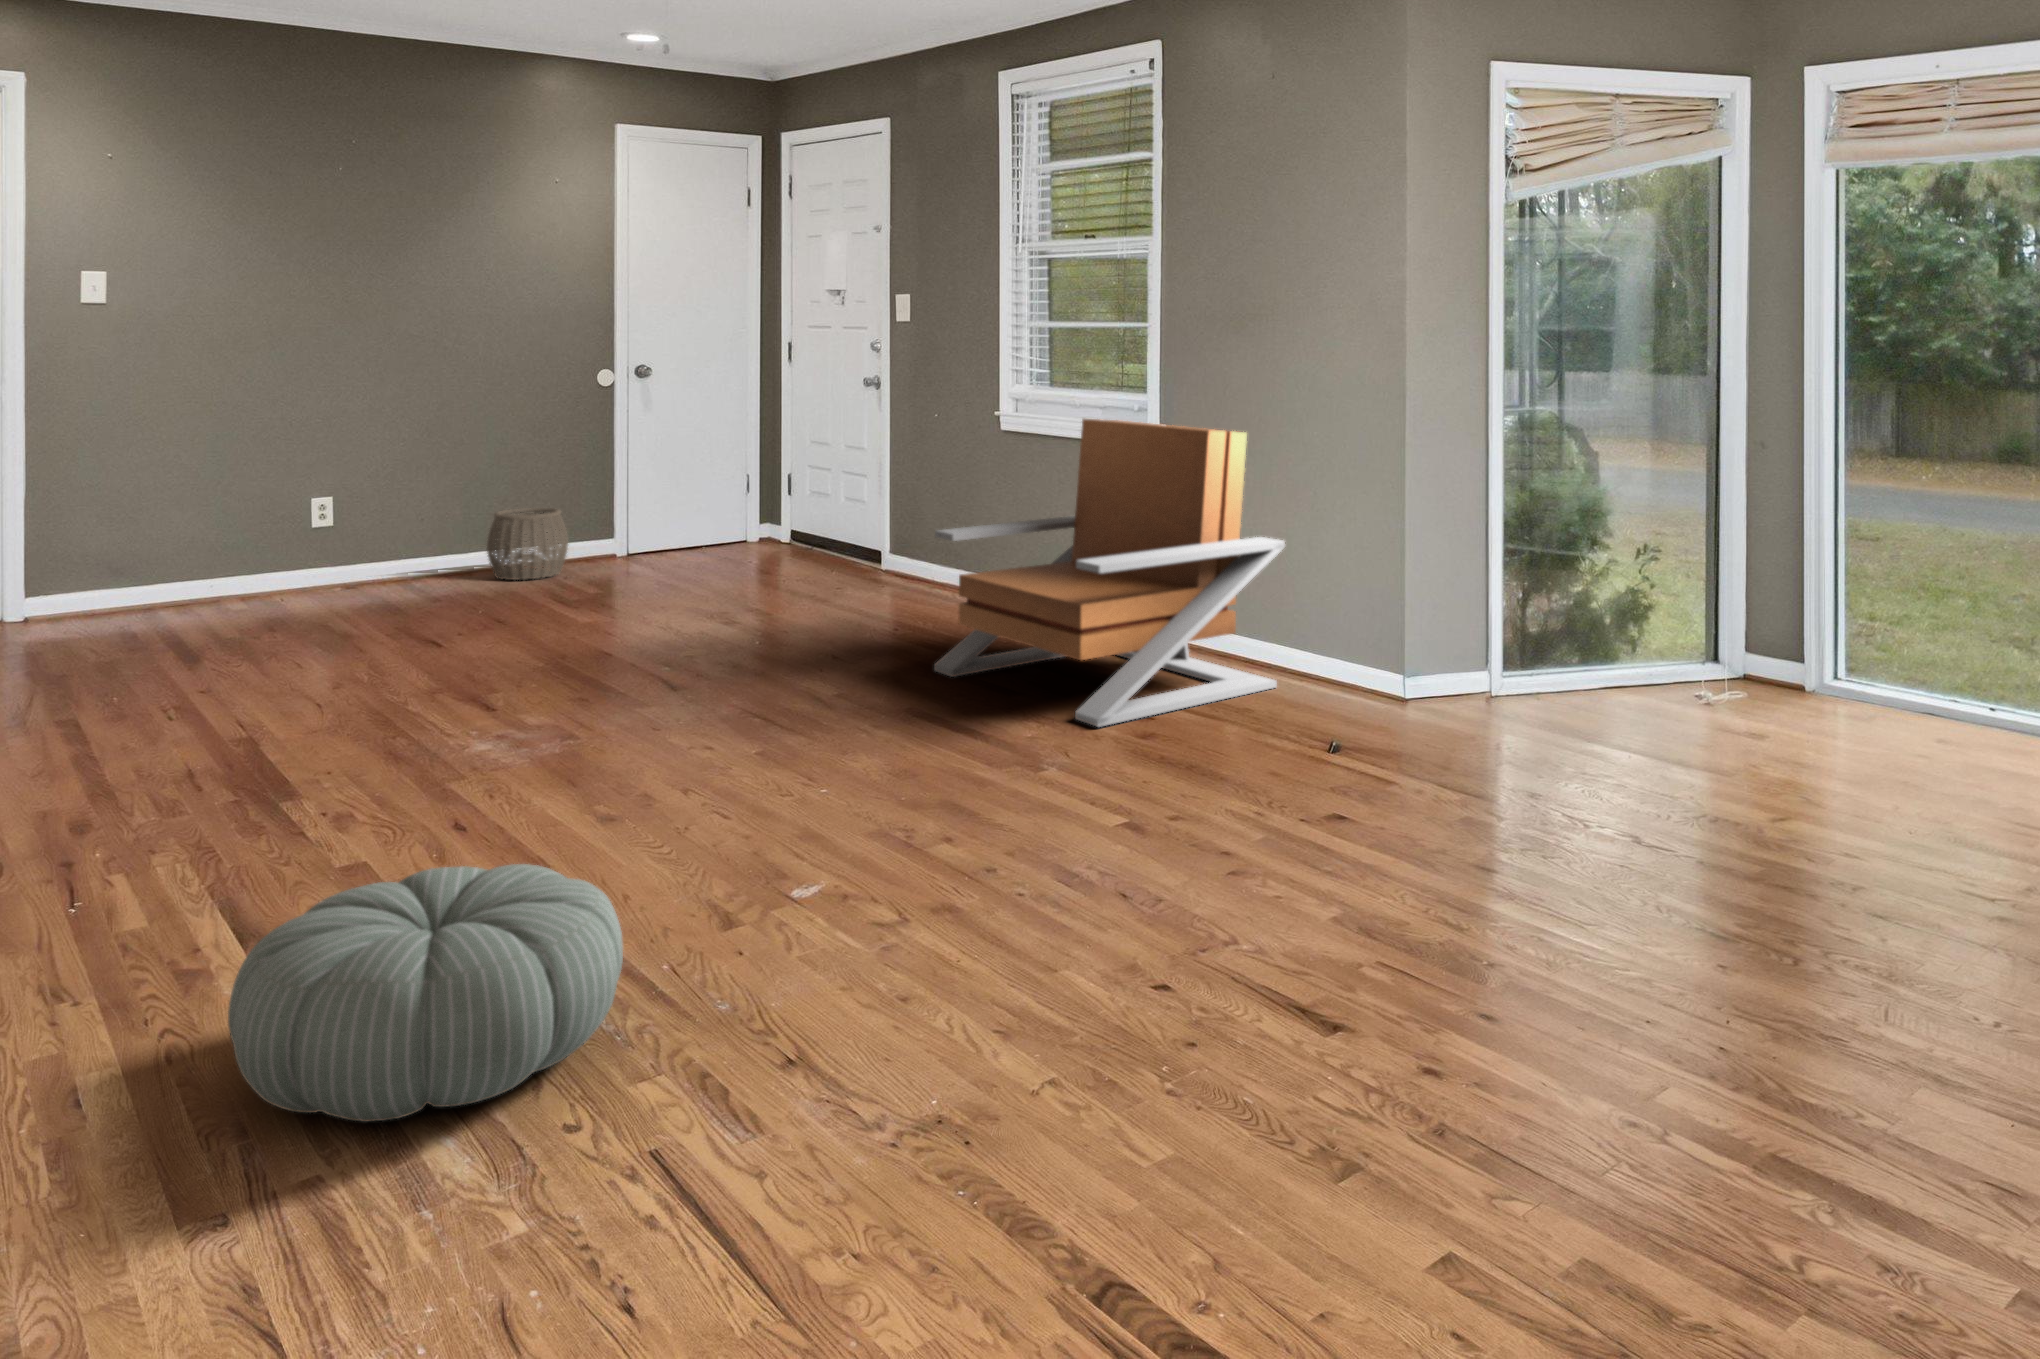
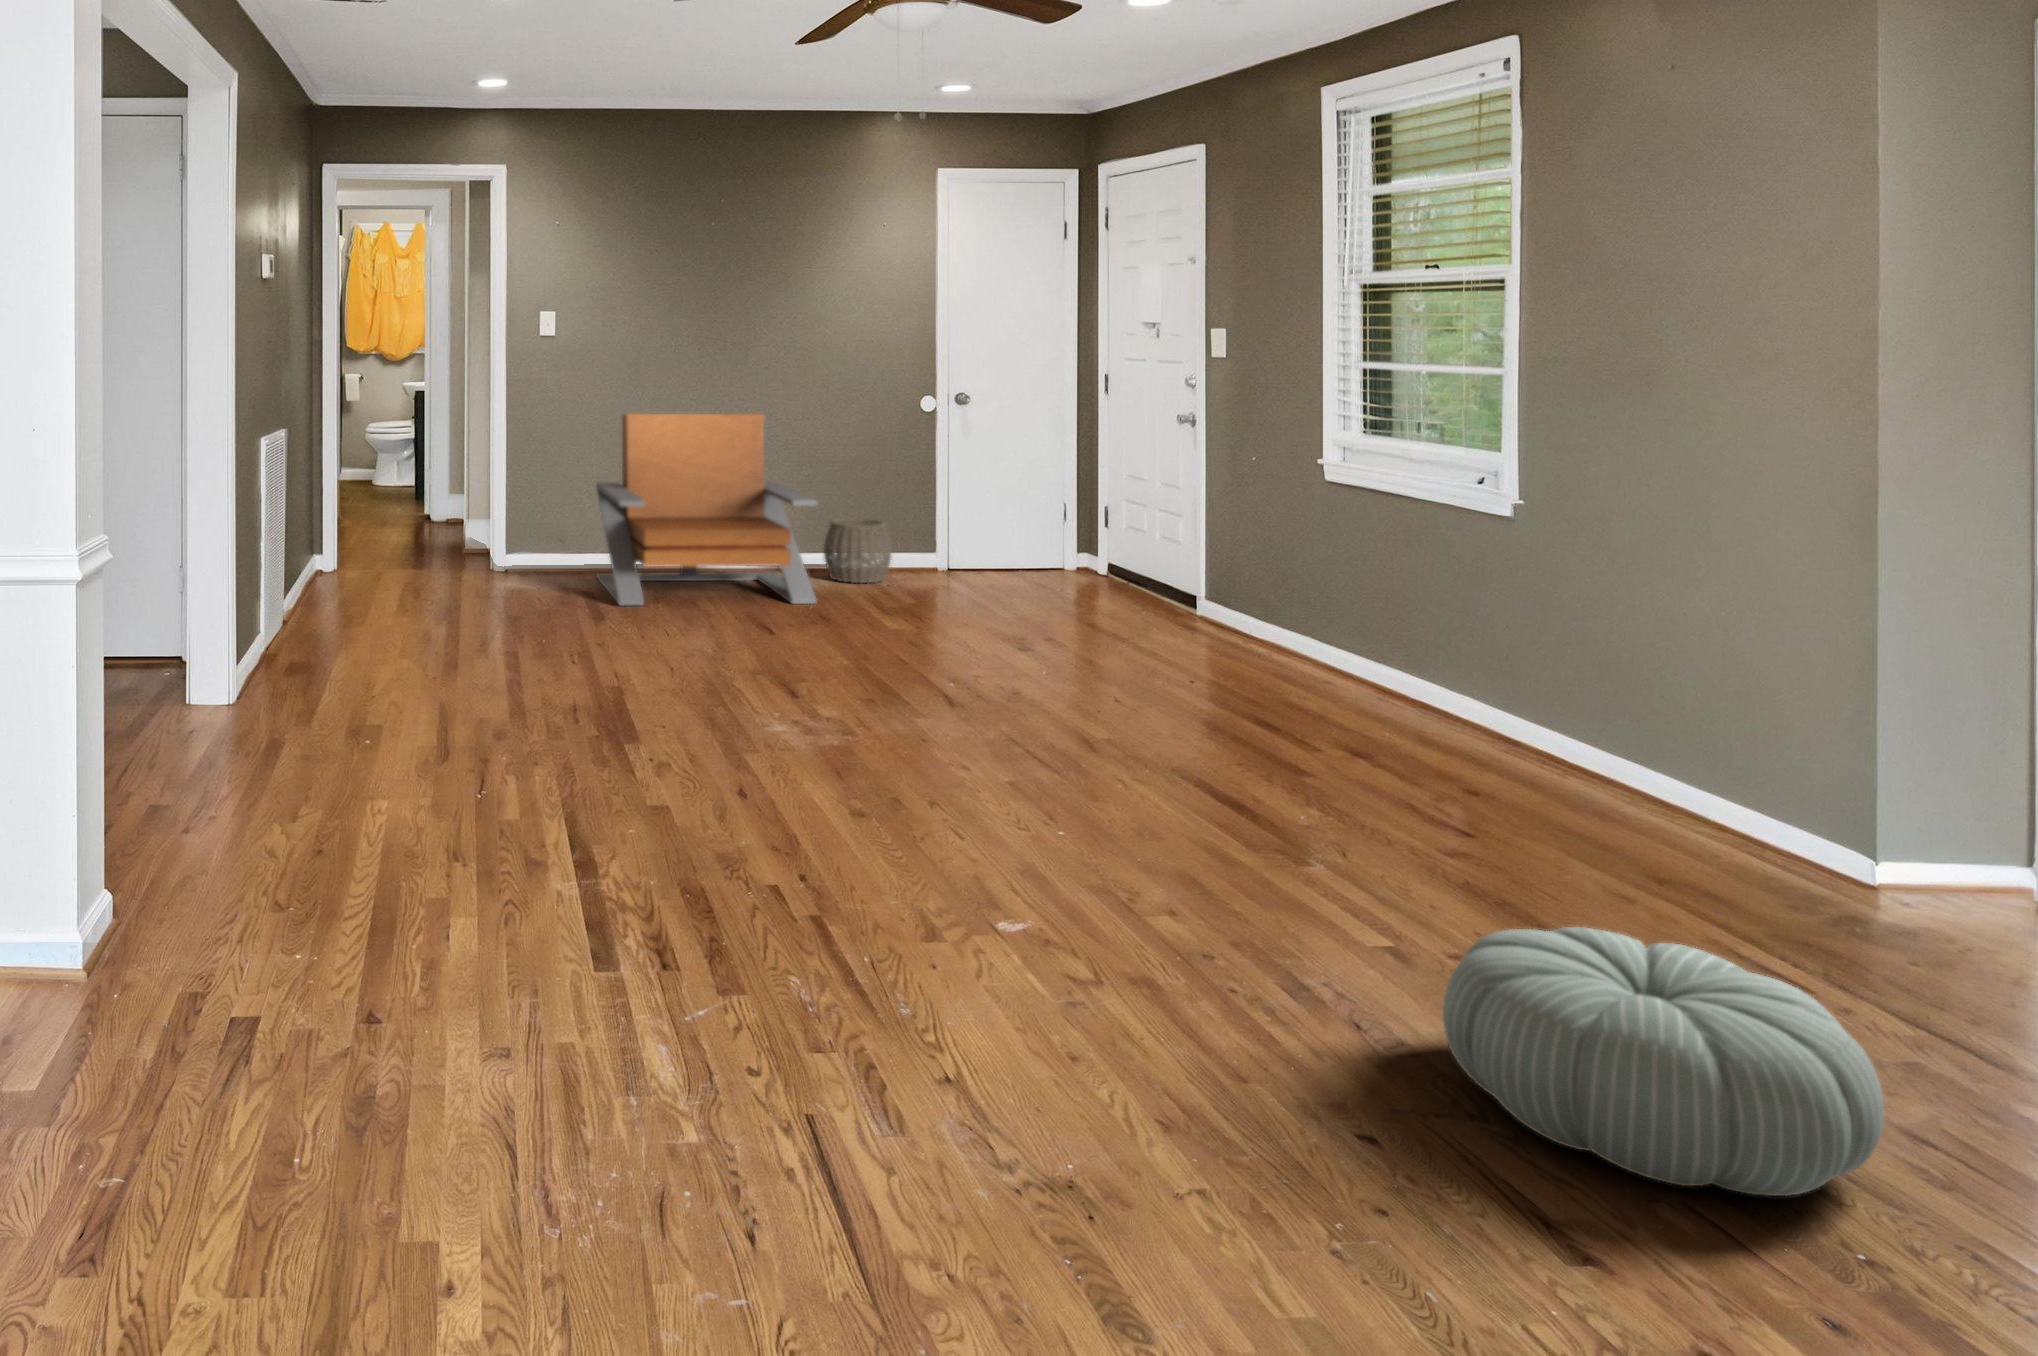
lounge chair: present [934,419,1285,727] -> present [596,414,817,605]
pouf: present [228,864,623,1121] -> present [1443,927,1885,1196]

